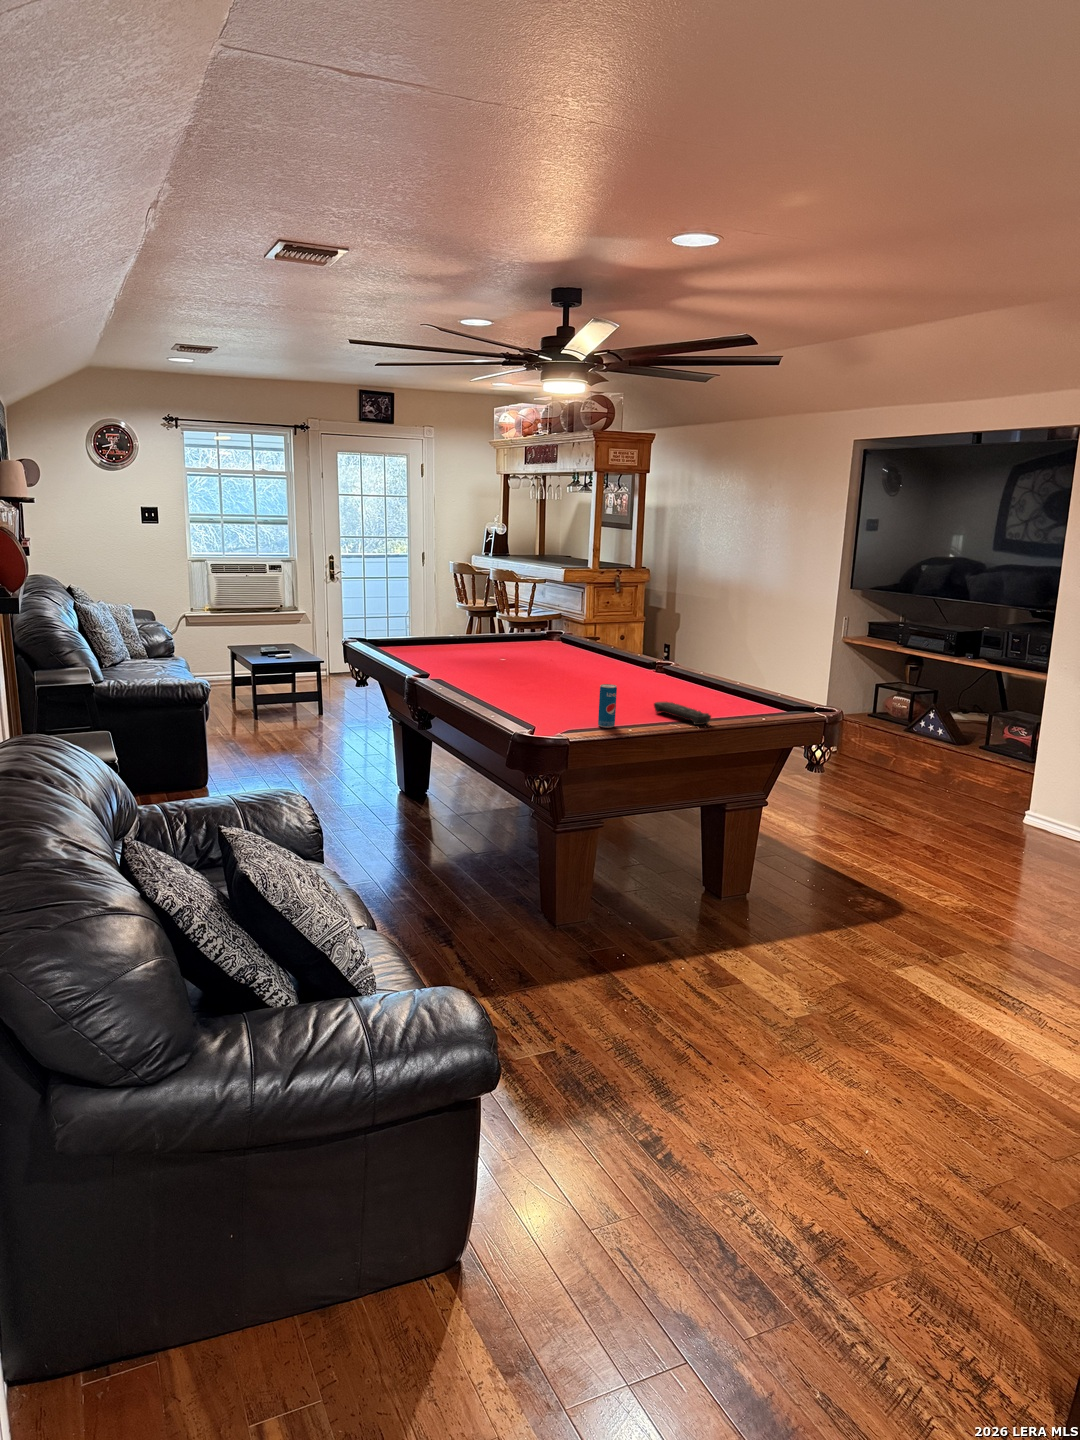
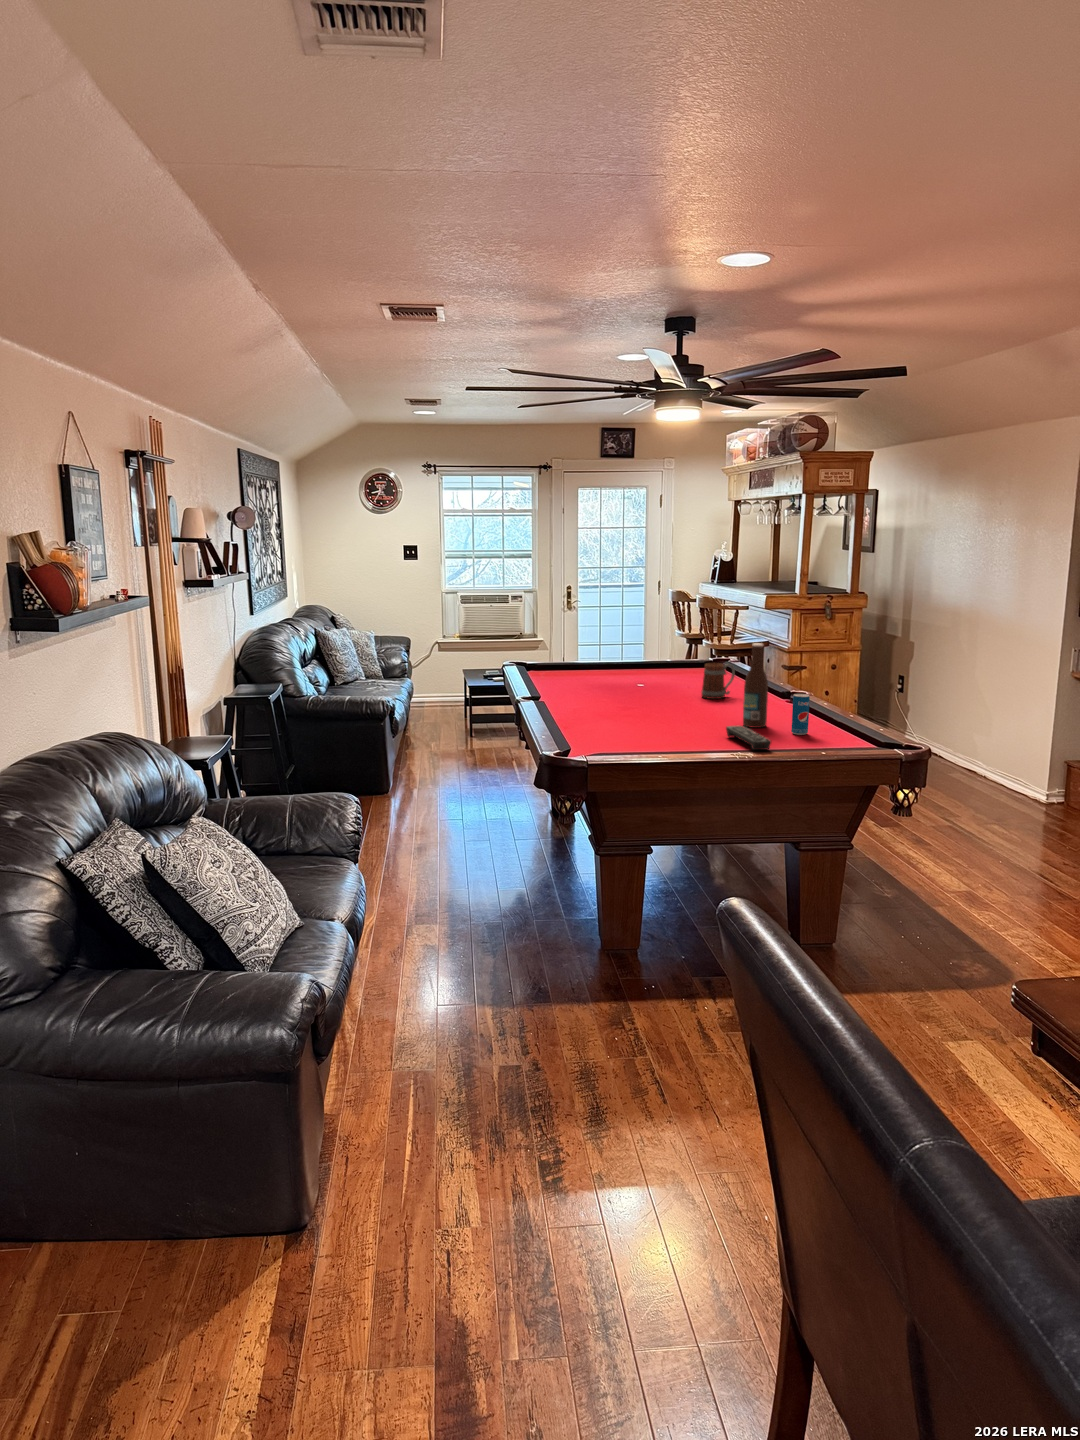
beer bottle: none [653,621,678,703] -> present [743,643,768,728]
beer mug: none [577,640,607,675] -> present [701,663,735,699]
beverage can: present [598,684,617,728] -> present [791,694,810,735]

